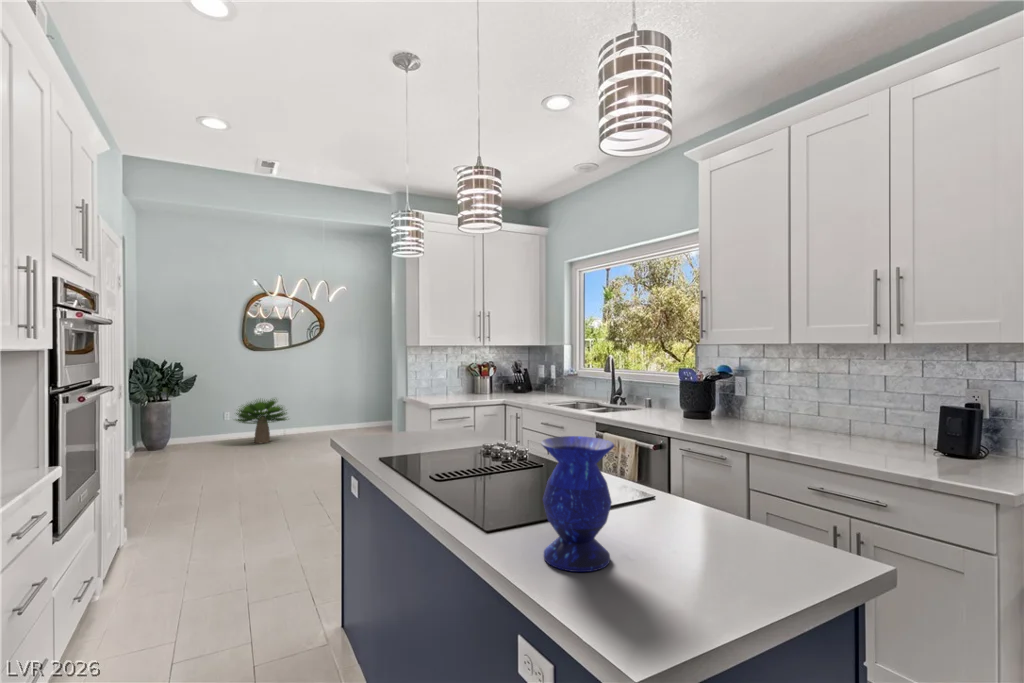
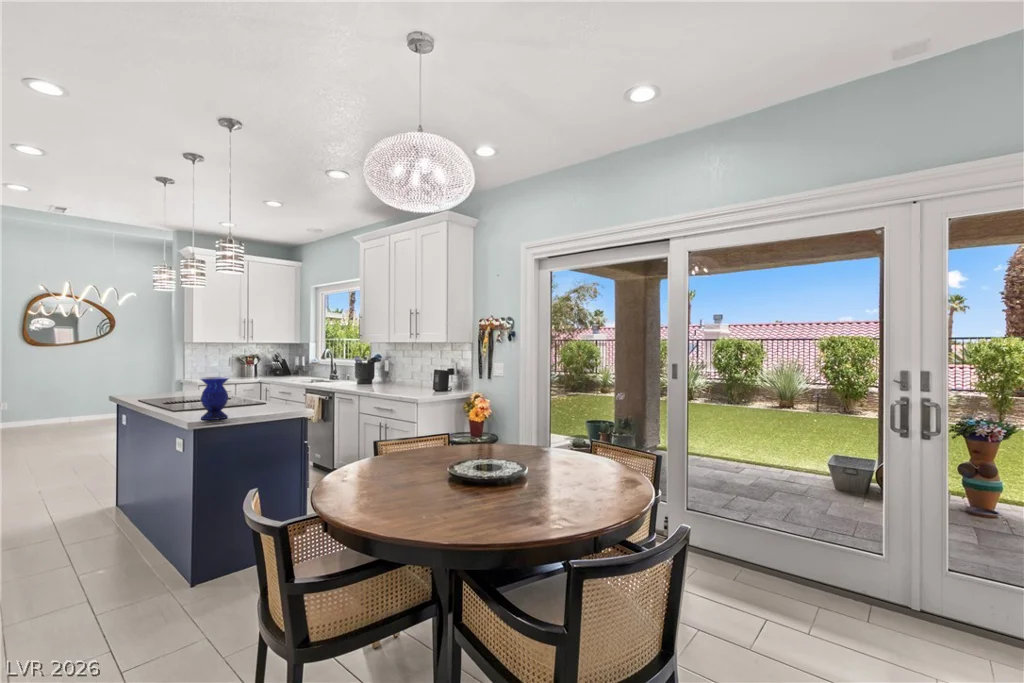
potted plant: present [236,399,287,443] -> none [15,384,80,425]

